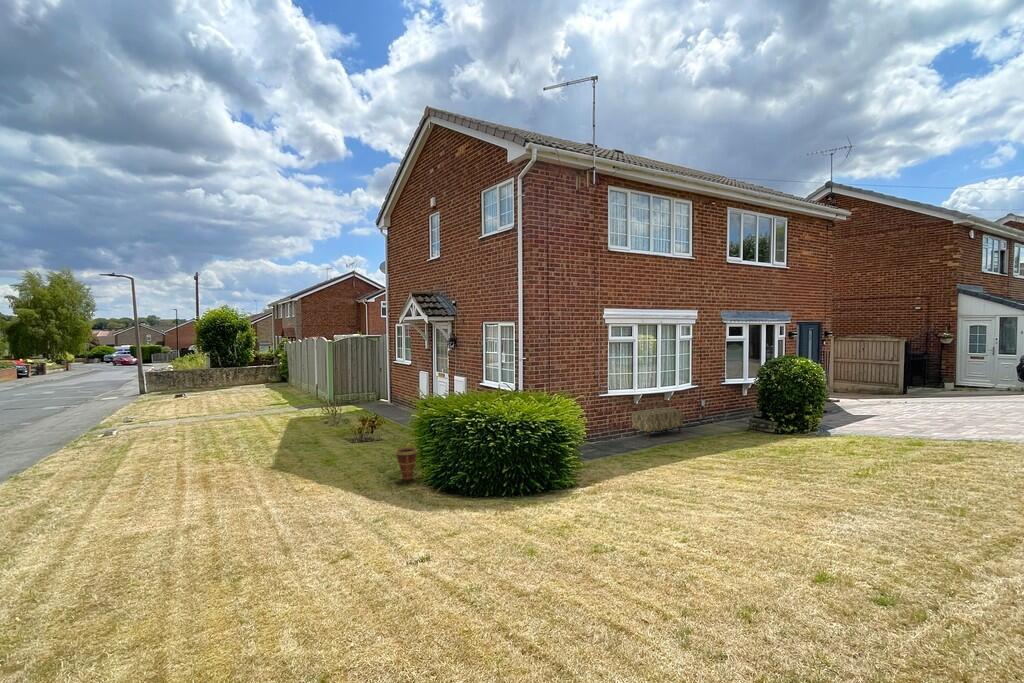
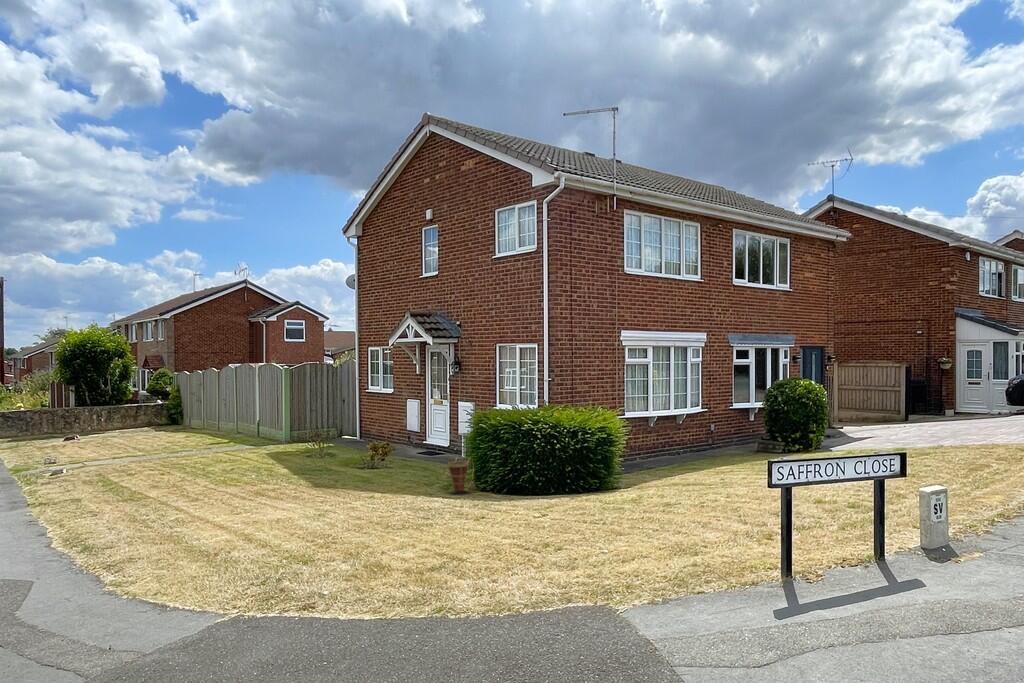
bench: present [632,407,683,438] -> none [647,430,696,460]

